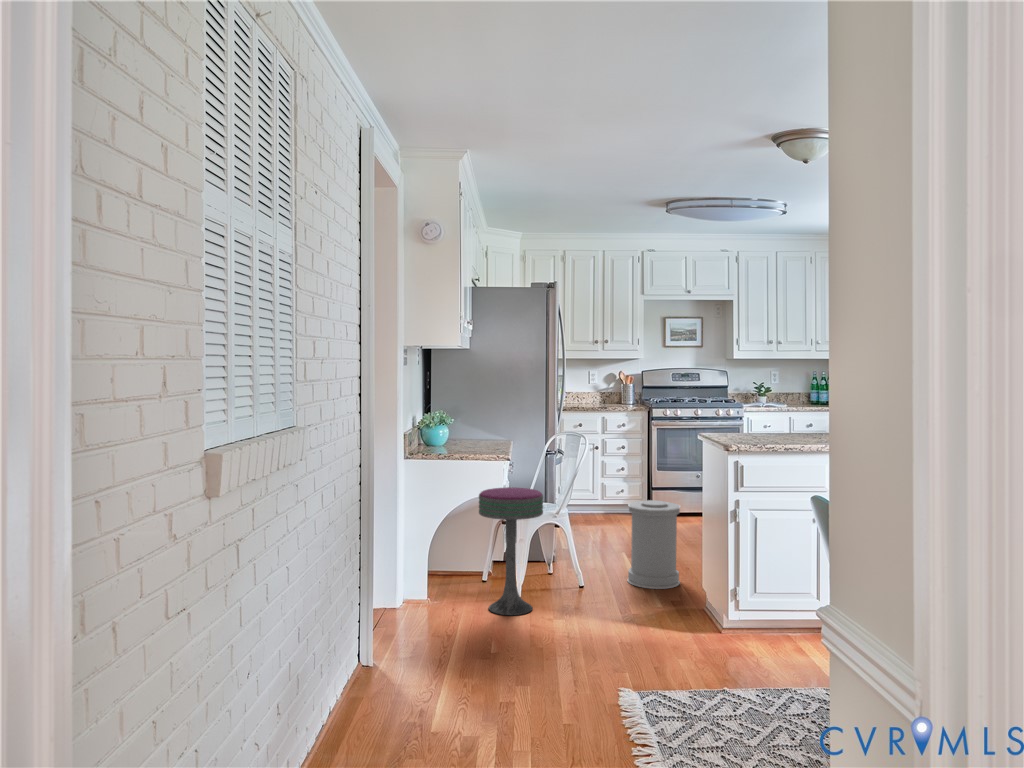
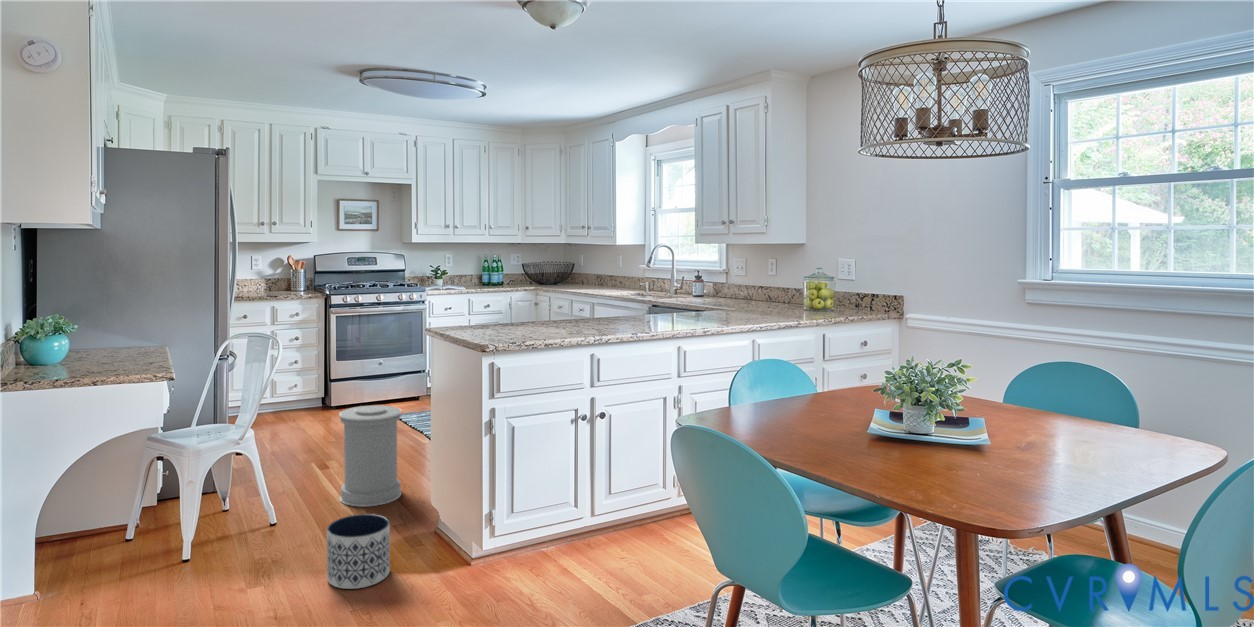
bar stool: present [479,487,543,615] -> none [138,416,242,592]
planter: none [595,580,644,638] -> present [327,514,390,589]

